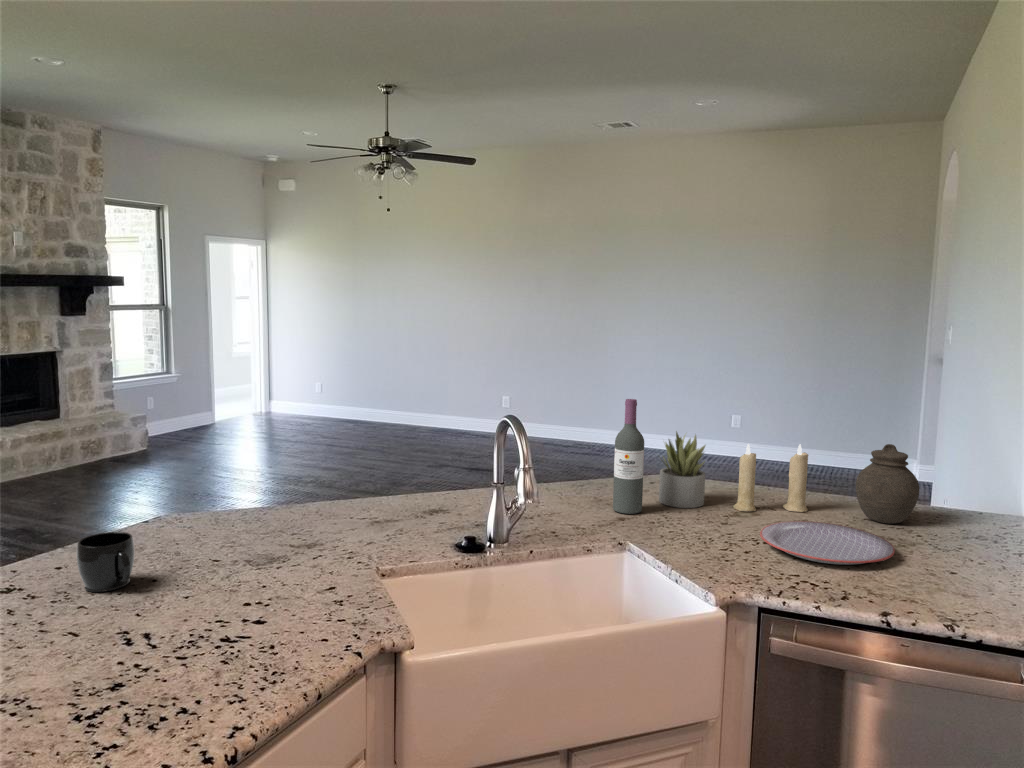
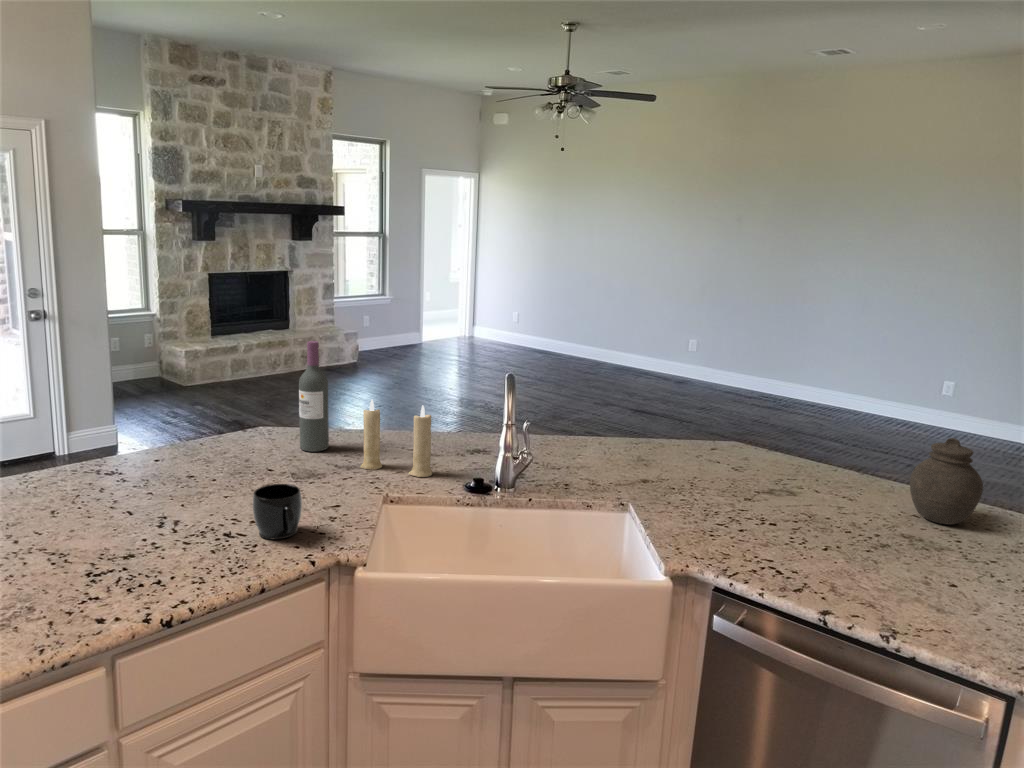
wine bottle: present [613,399,644,514] -> present [299,341,329,452]
succulent plant: present [659,432,705,508] -> none [705,399,759,479]
candle: present [733,444,808,512] -> present [360,400,433,477]
plate: present [760,521,895,565] -> none [763,505,903,561]
mug: present [77,532,134,592] -> present [253,484,302,539]

